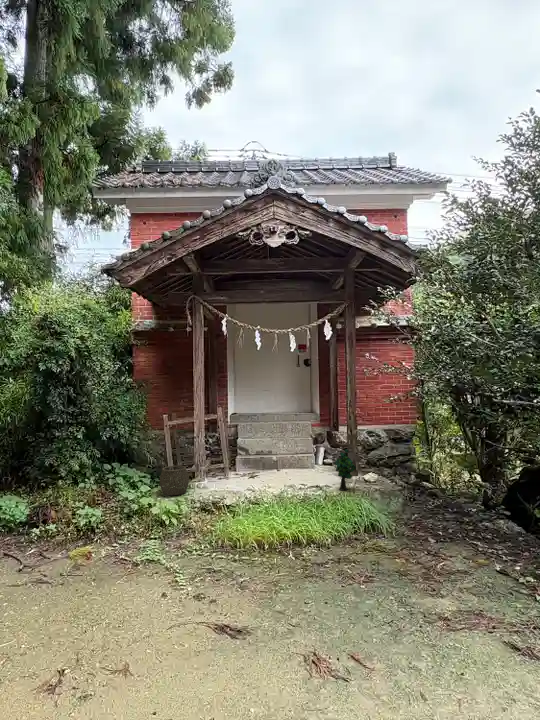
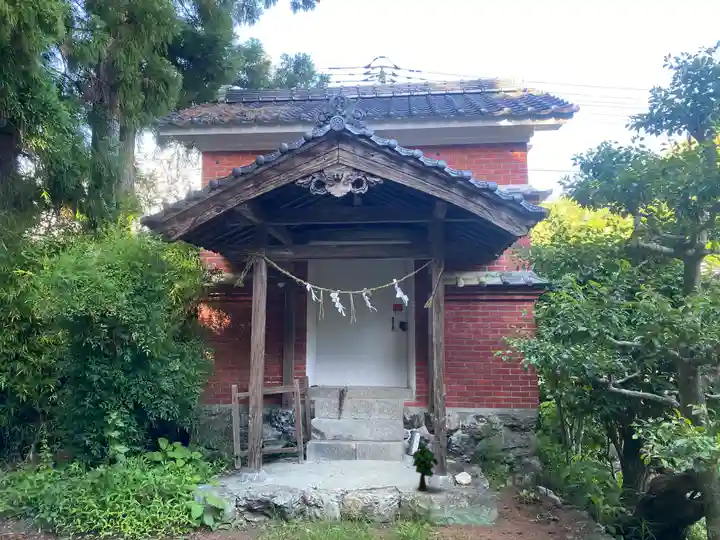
woven basket: present [160,466,189,495] -> none [202,452,238,489]

